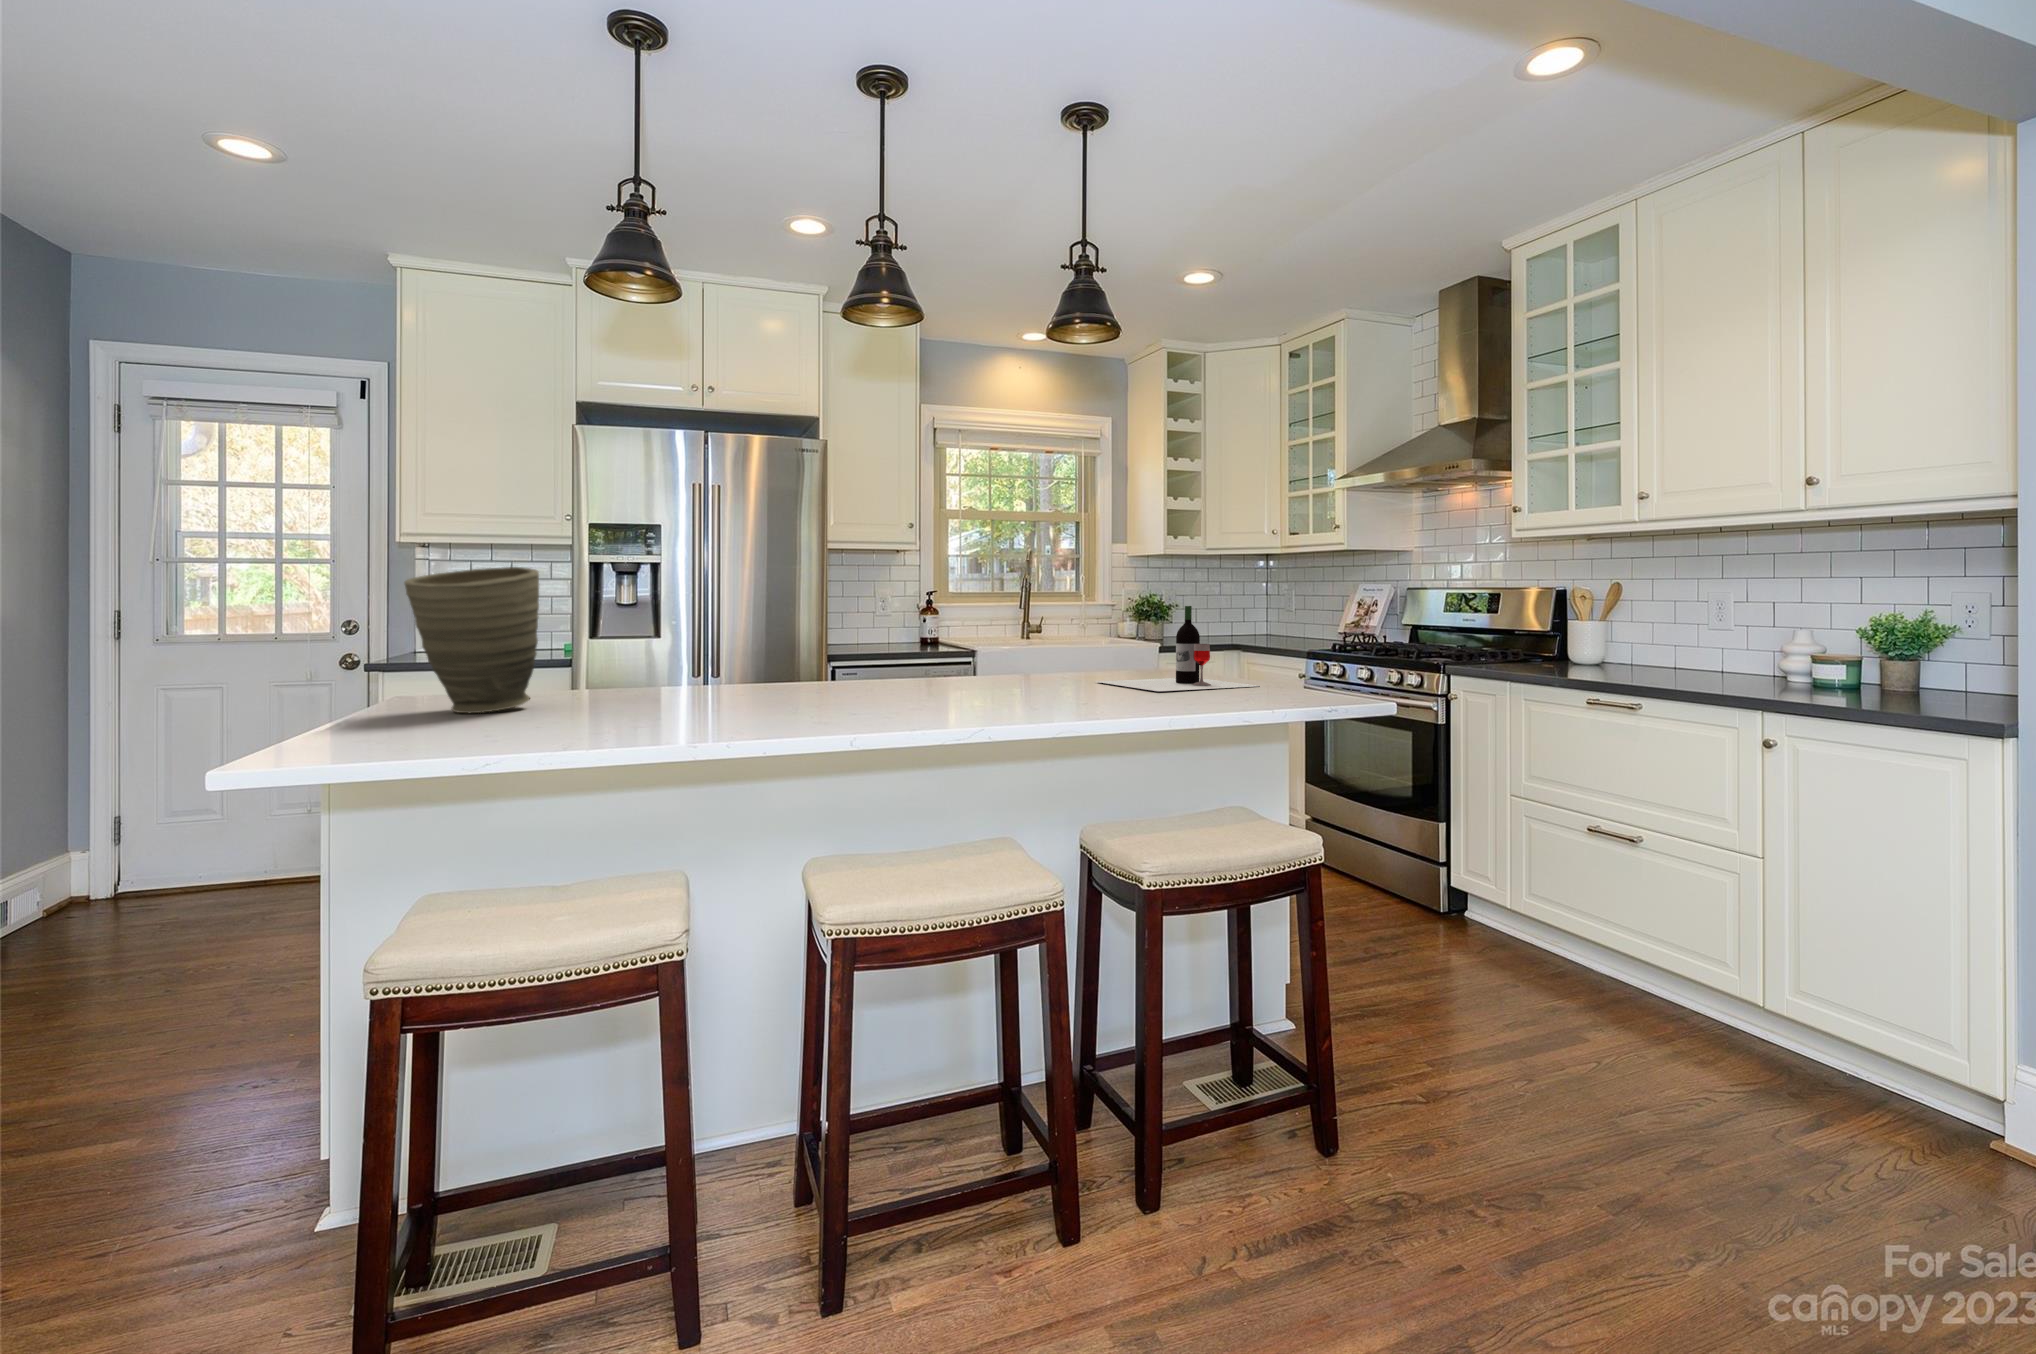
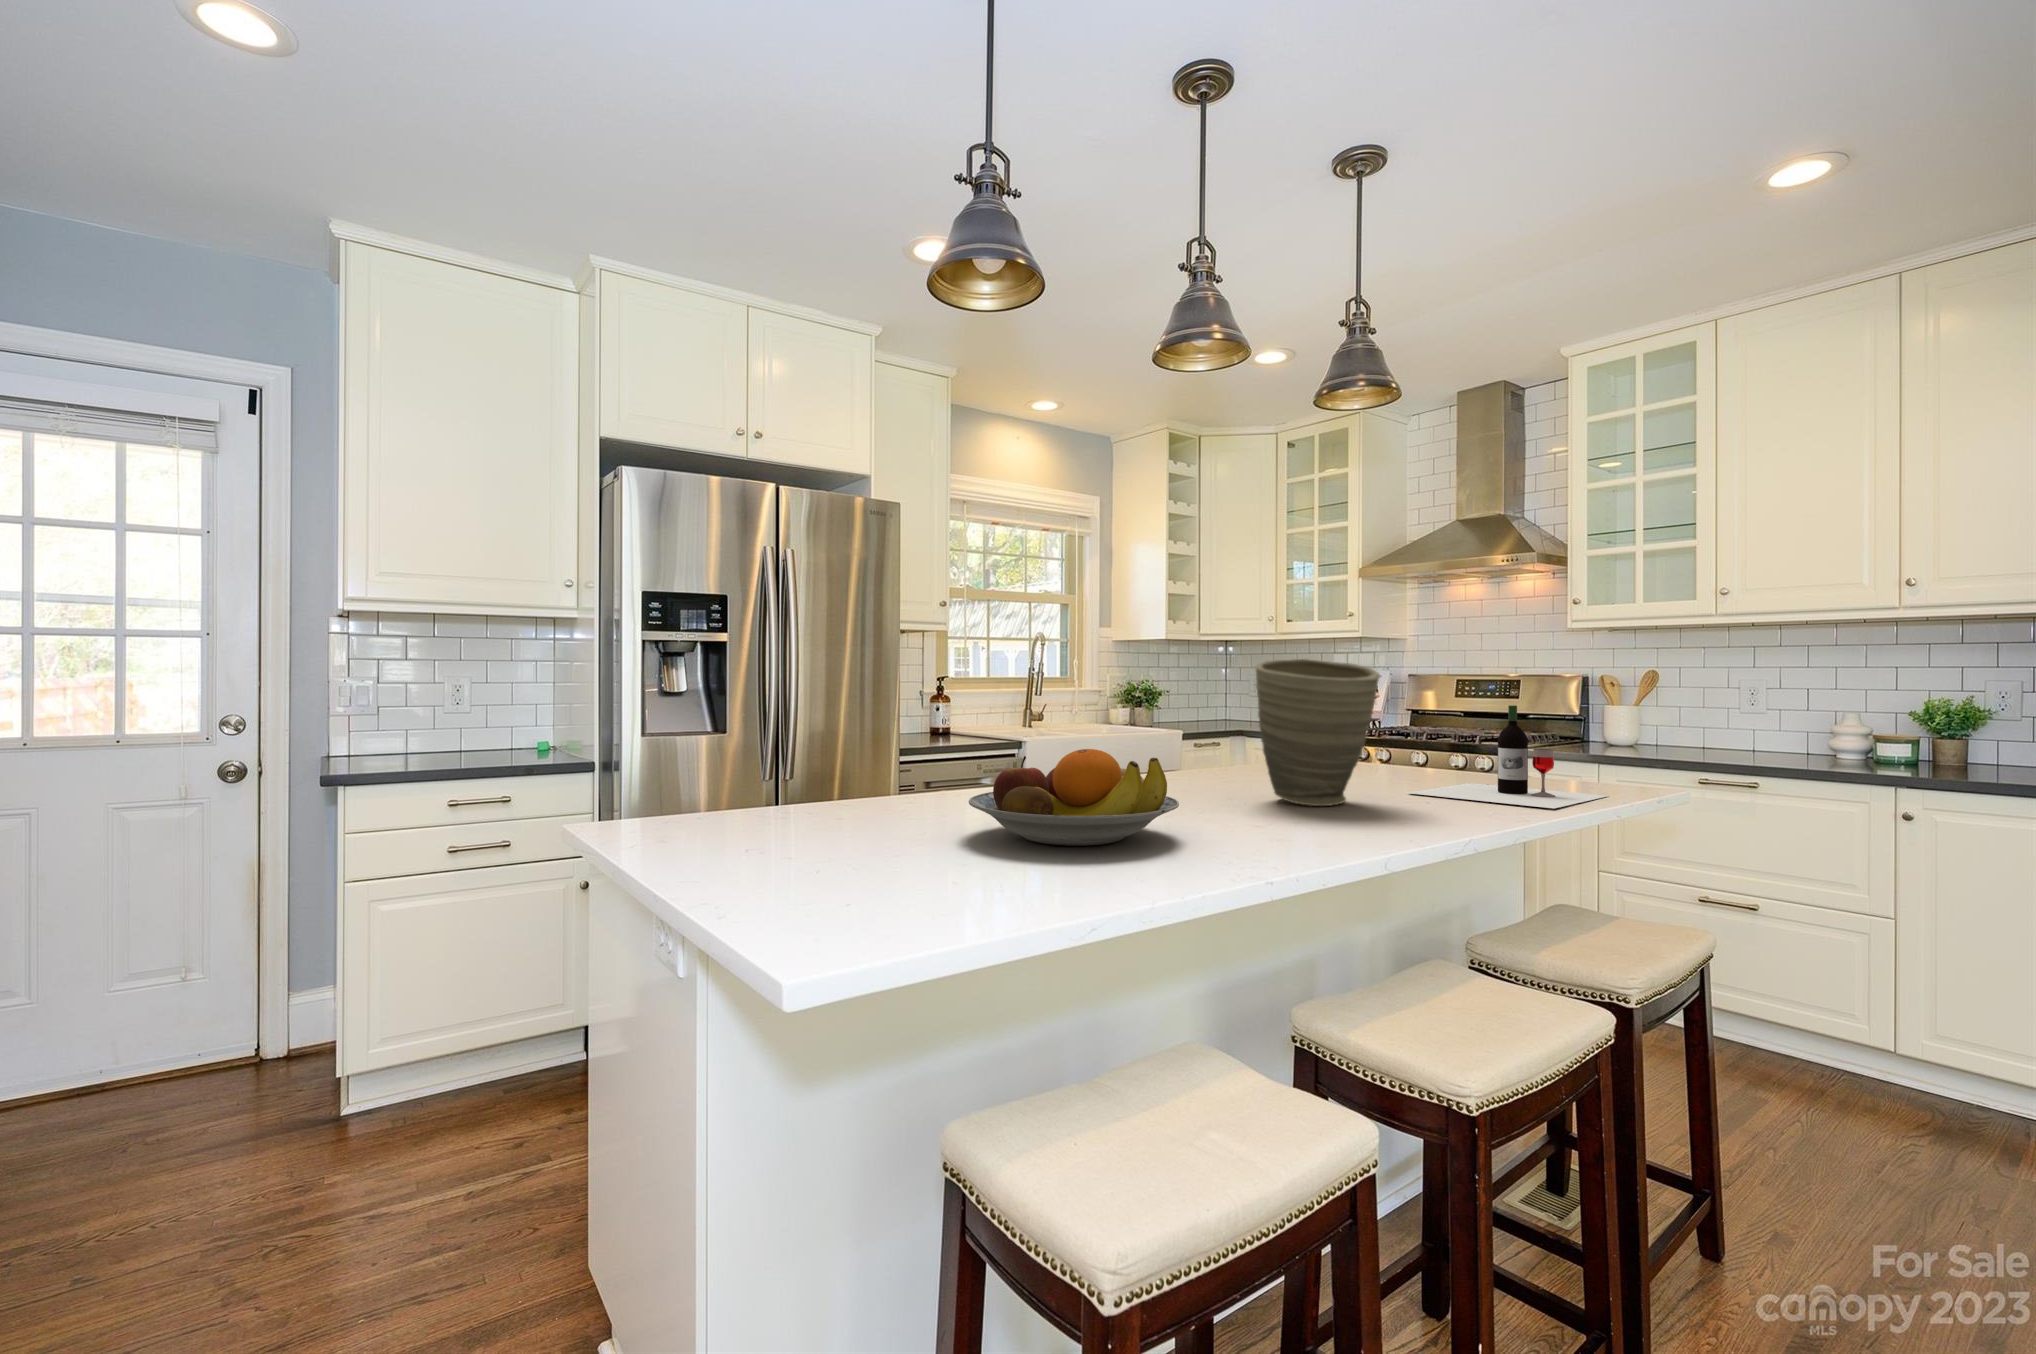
vase: present [404,567,539,713] -> present [1256,659,1380,806]
fruit bowl: none [637,633,799,702] -> present [969,749,1179,846]

